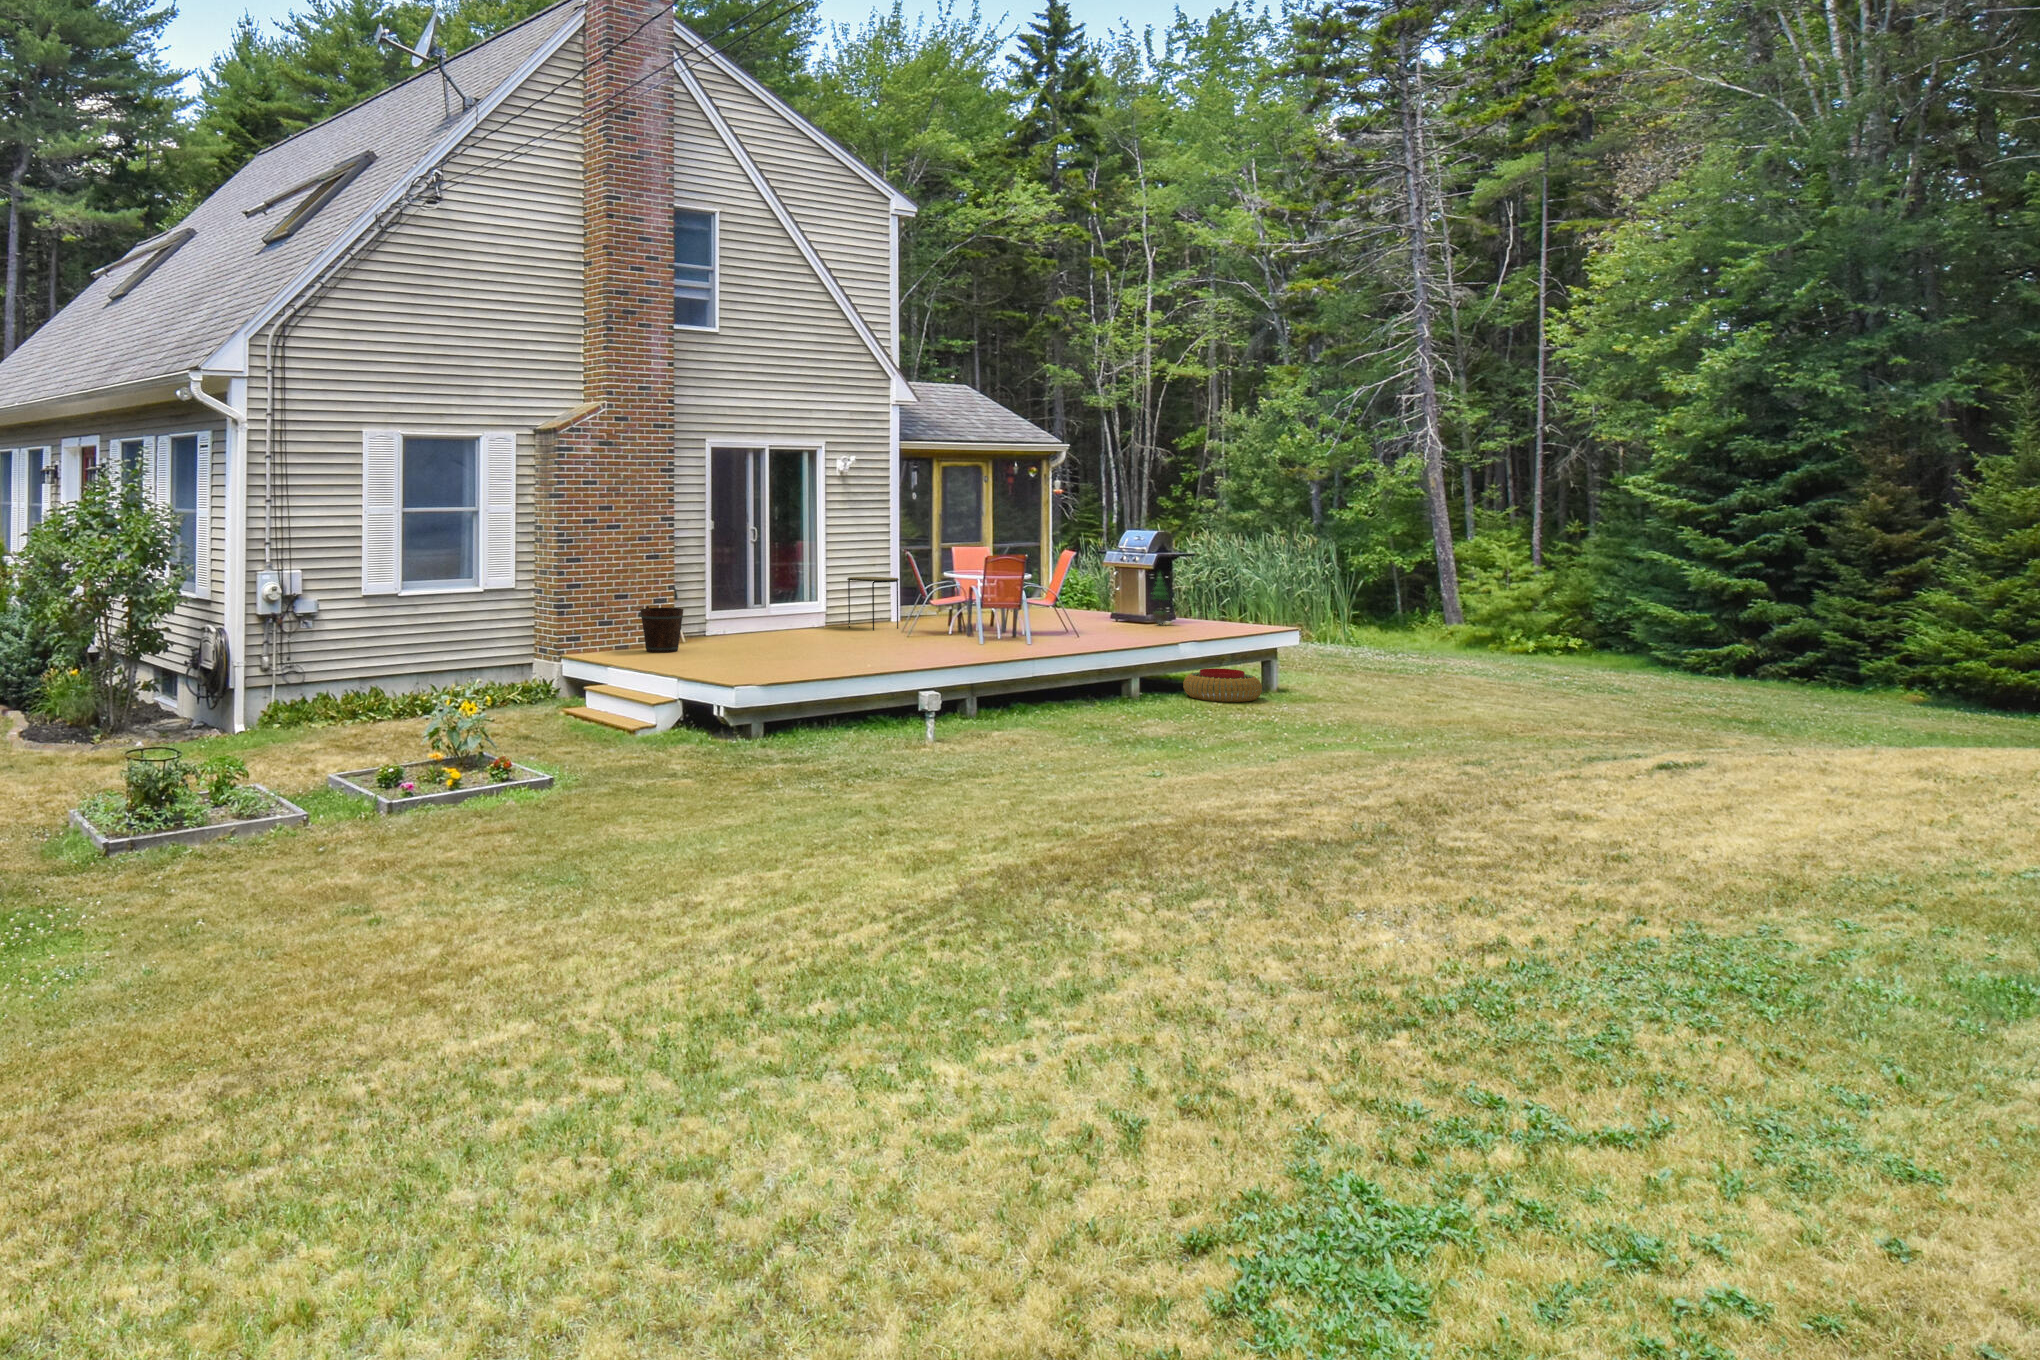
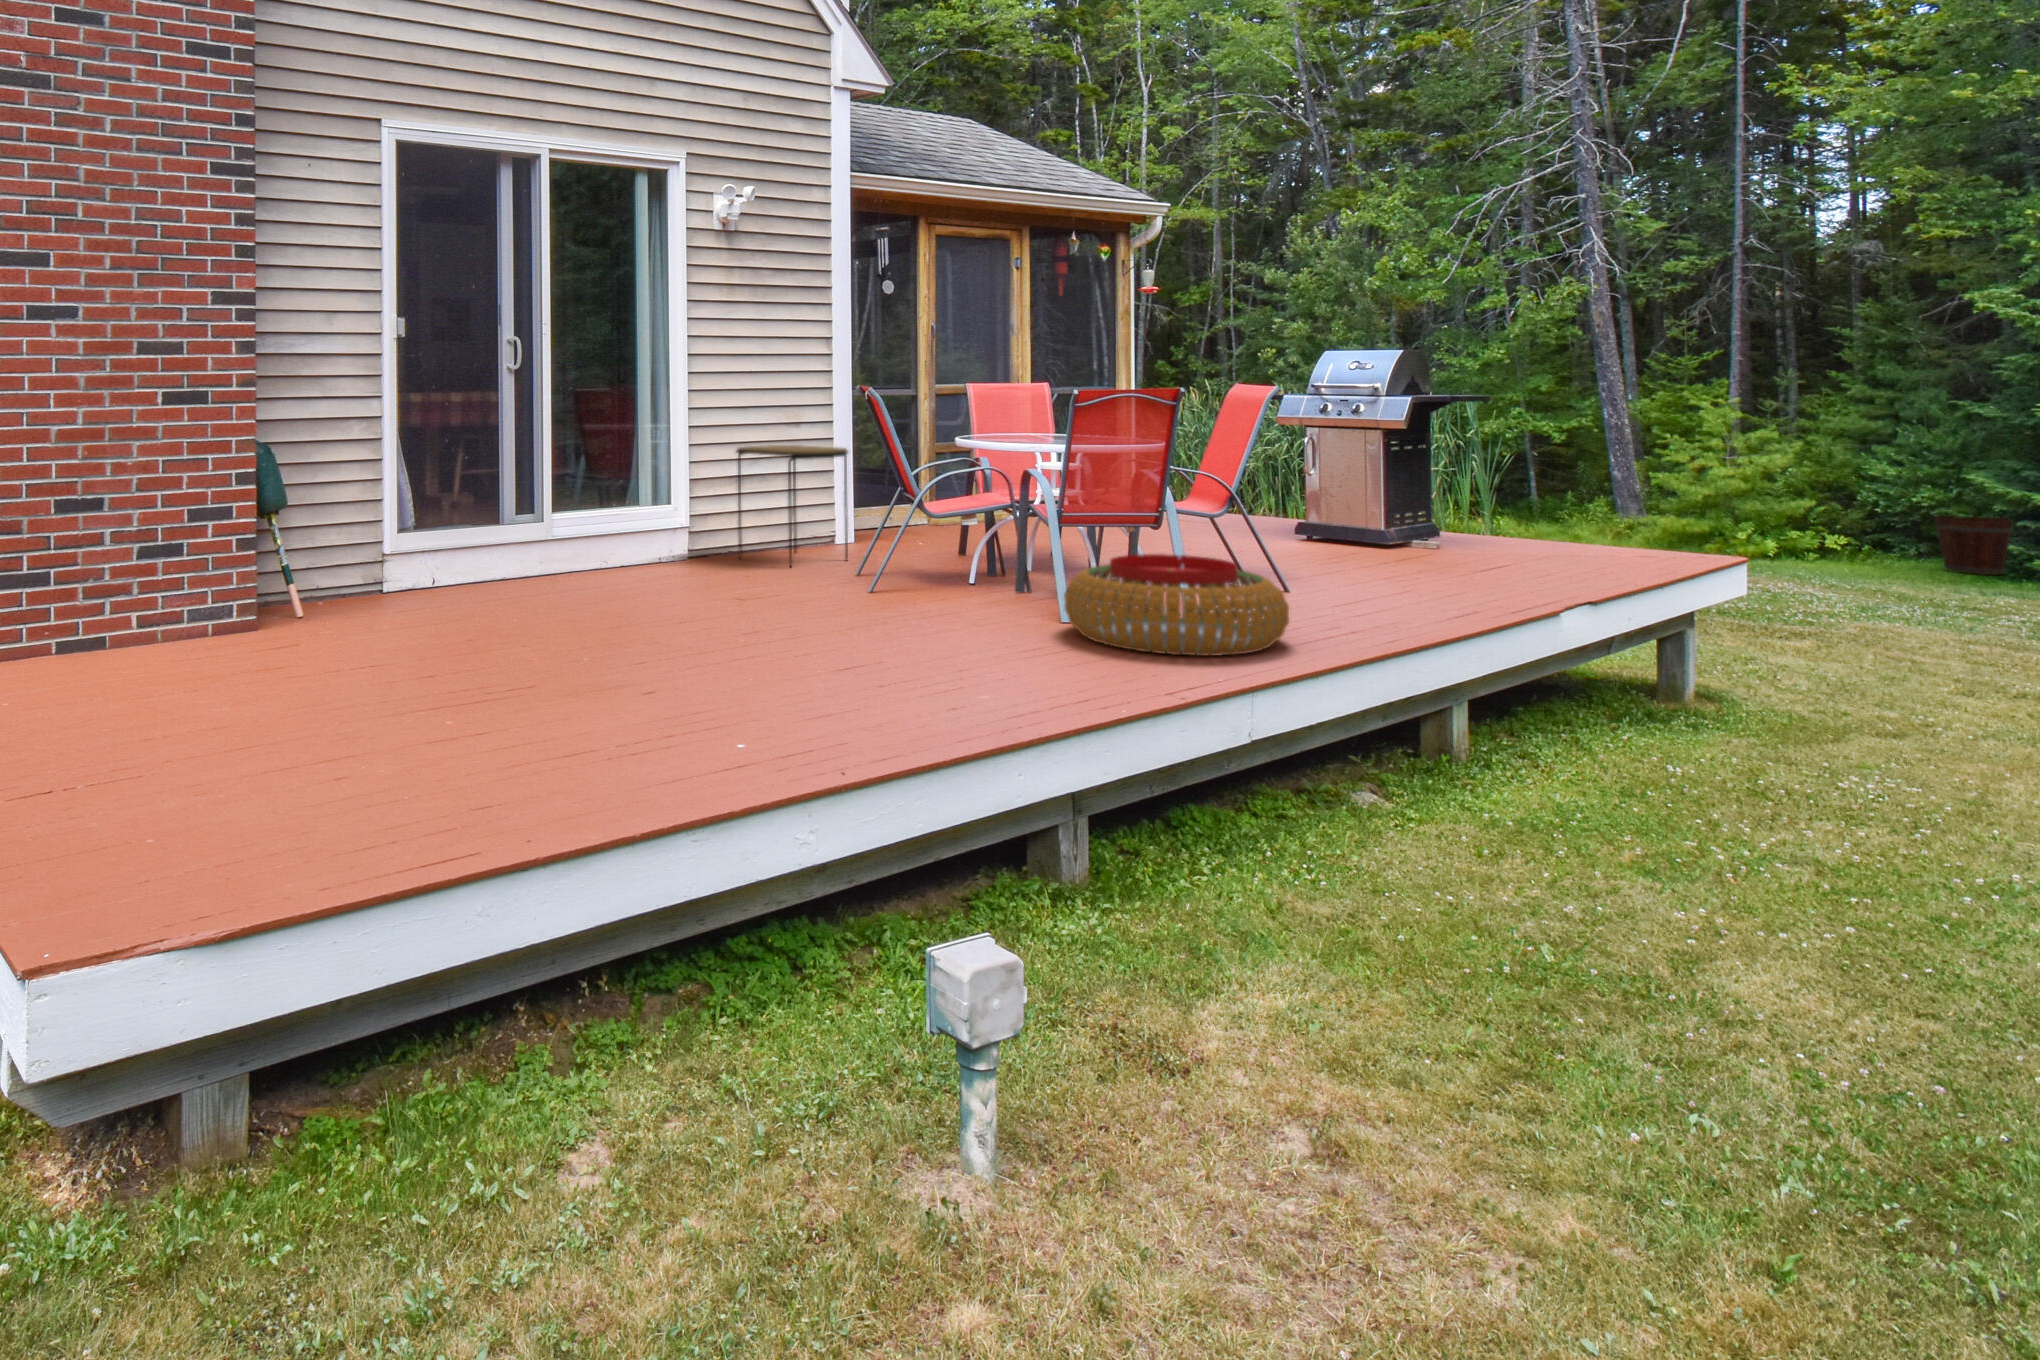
potted tree: present [1151,573,1168,625] -> none [1400,429,1450,549]
bucket: present [640,606,683,653] -> present [1934,515,2013,575]
pouf: present [1183,668,1262,702] -> present [1064,554,1289,656]

